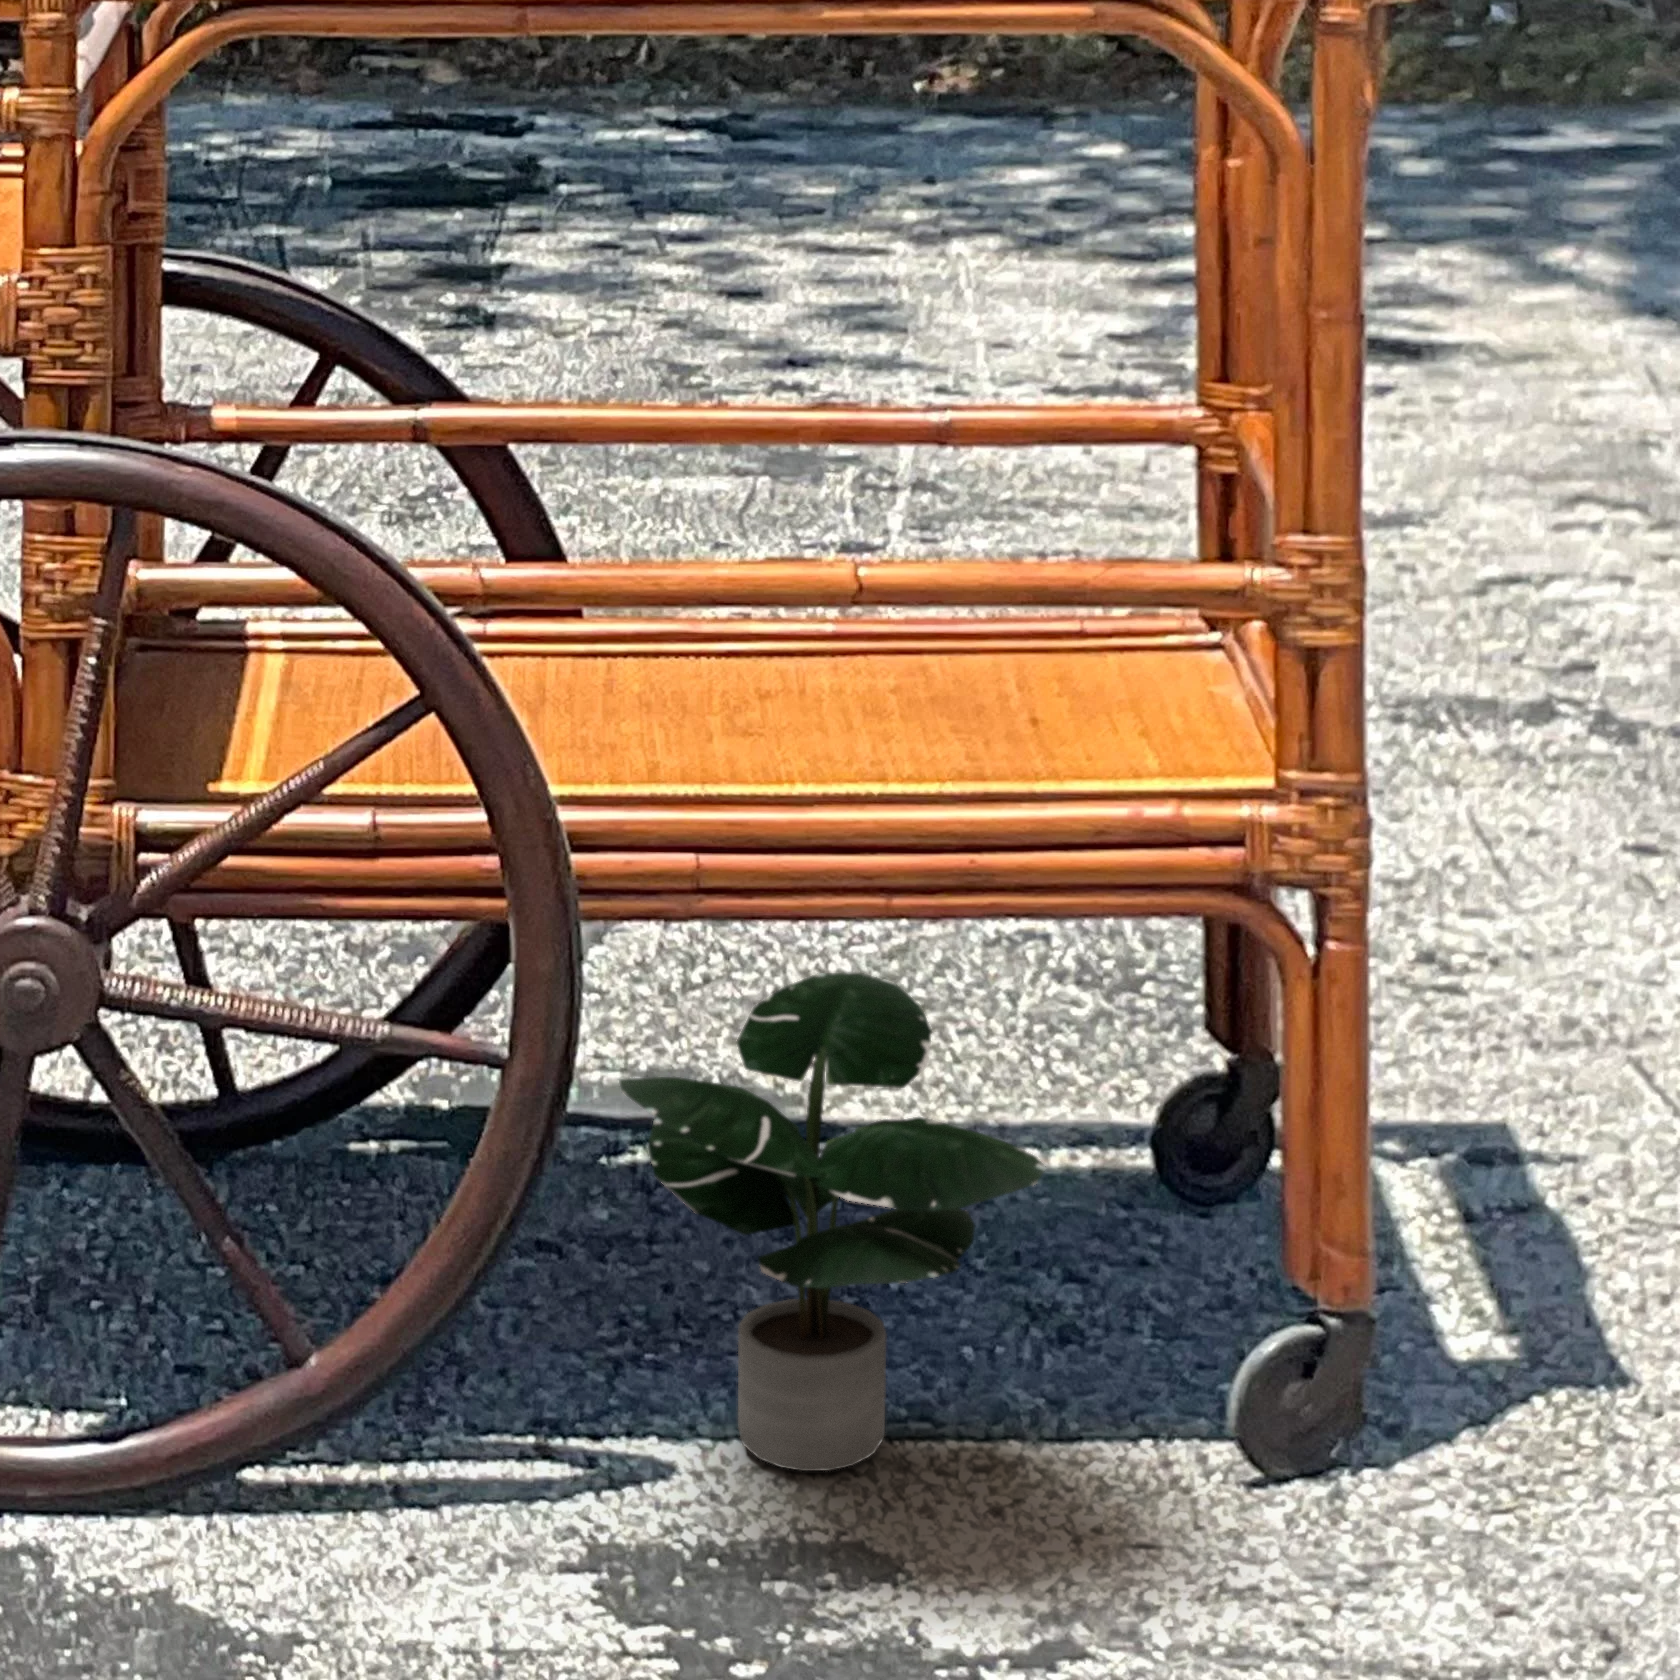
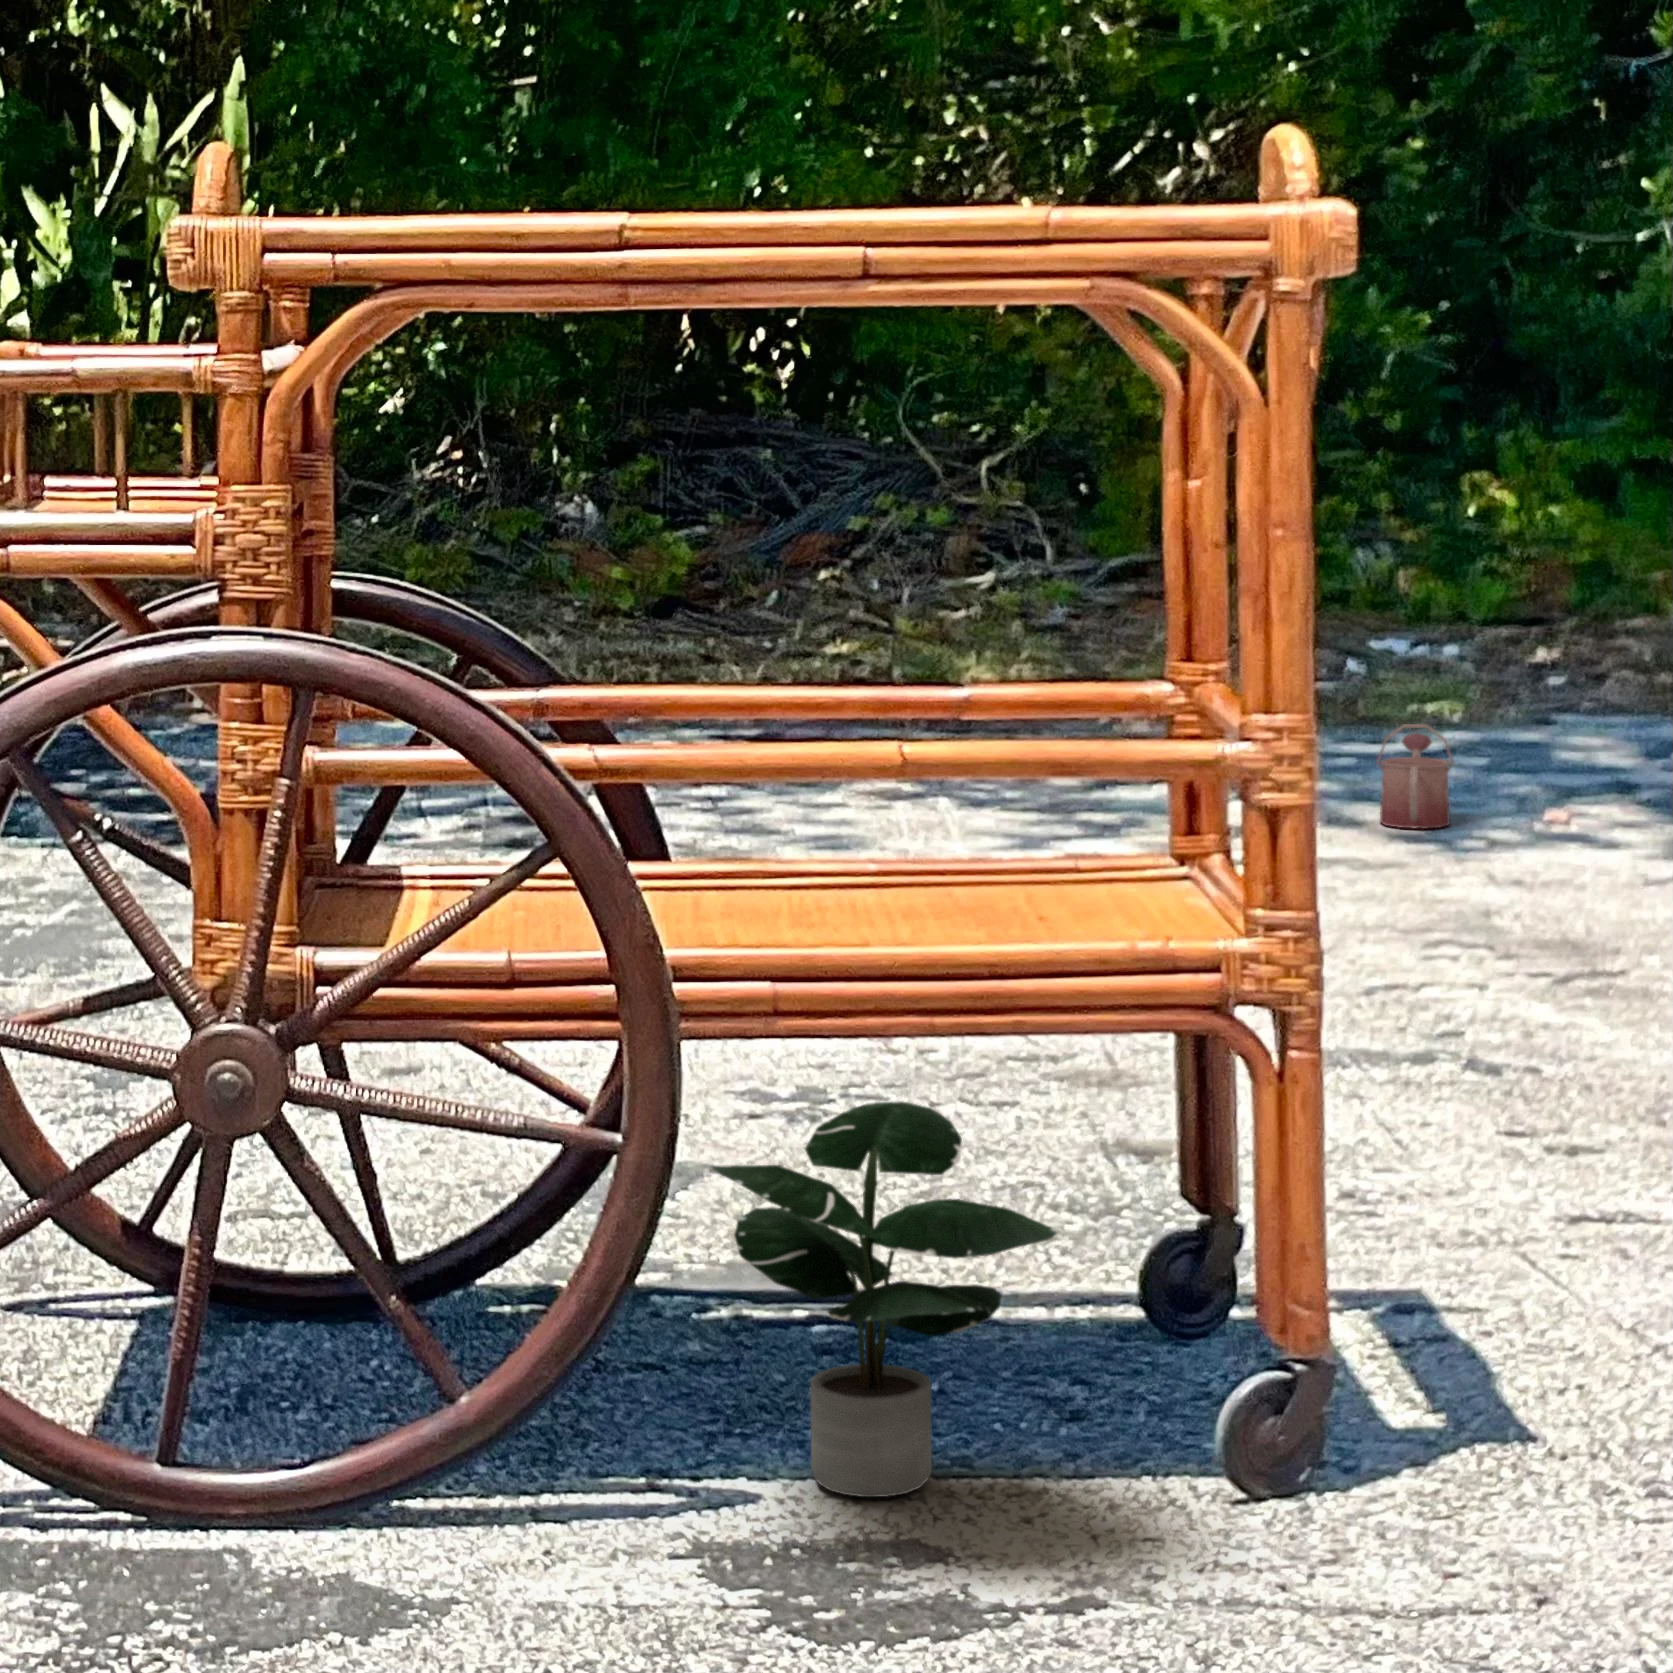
watering can: none [1521,175,1622,314] -> present [1377,724,1453,829]

